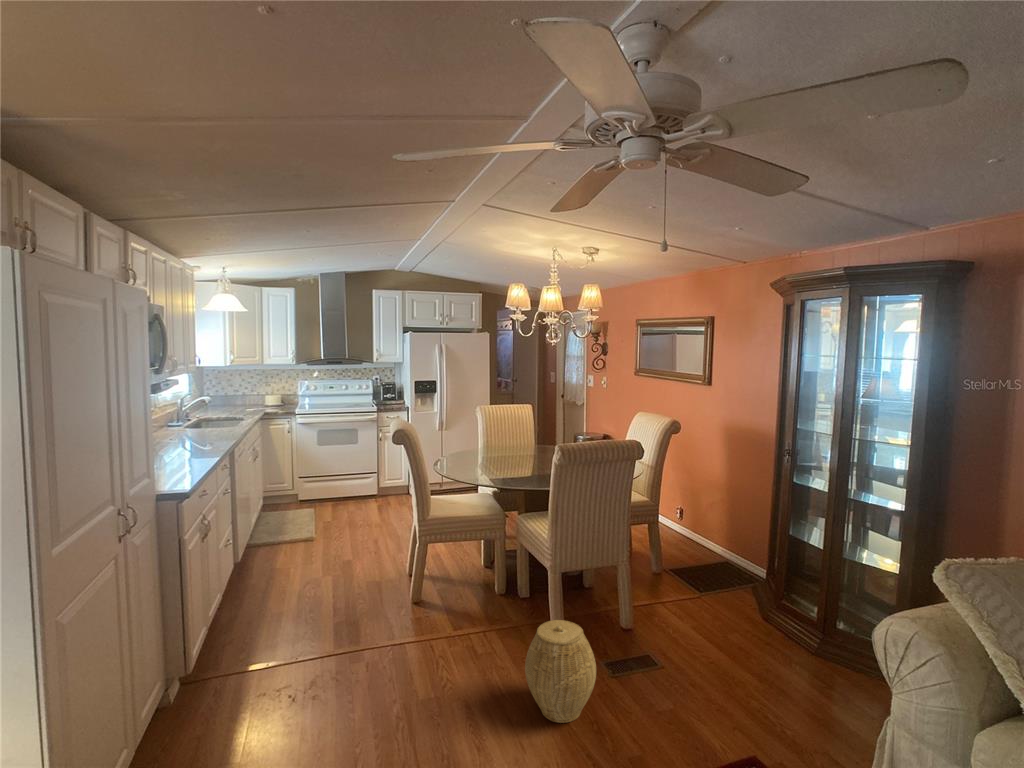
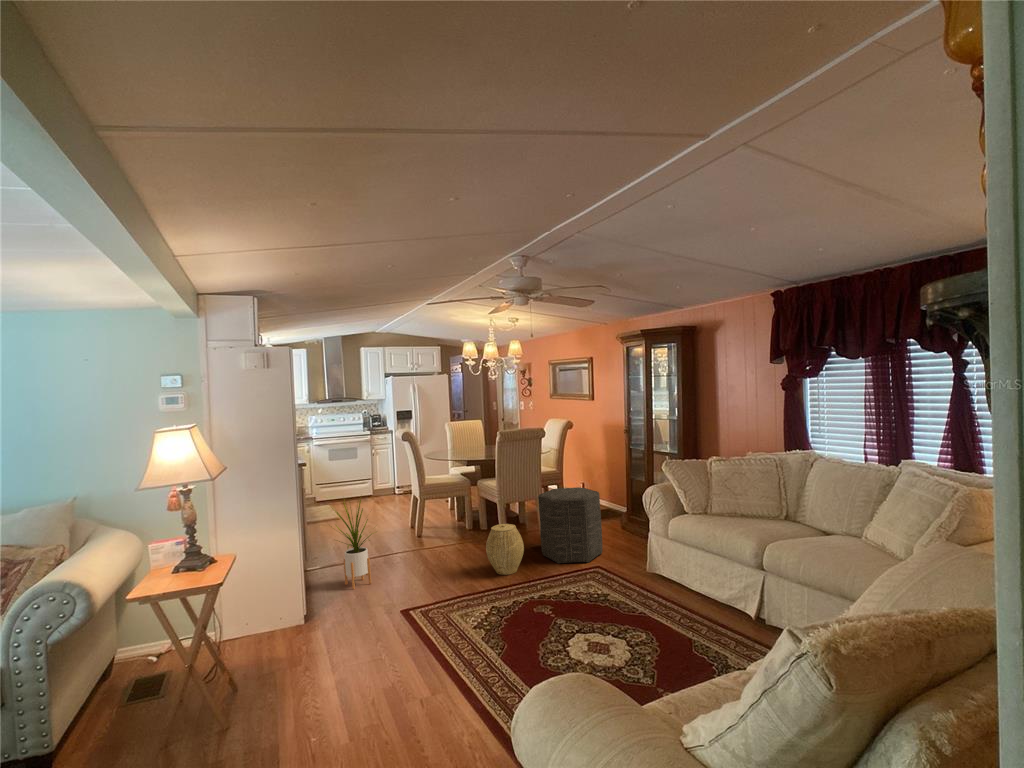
ottoman: none [625,548,741,705] -> present [538,487,603,564]
house plant: none [231,551,332,727] -> present [332,500,371,589]

